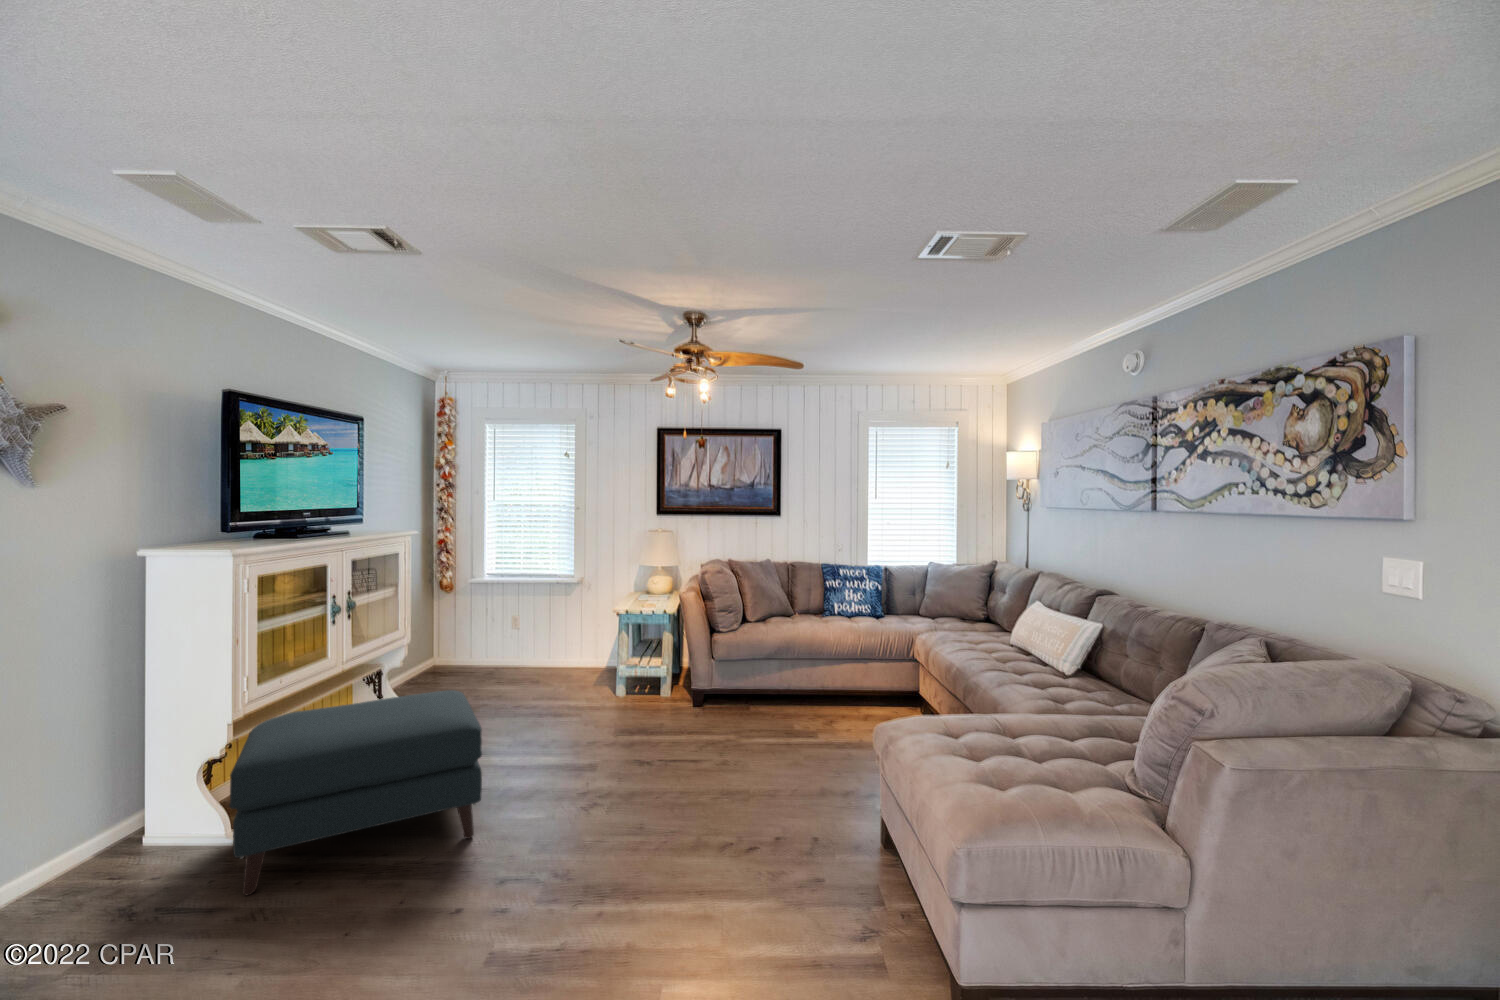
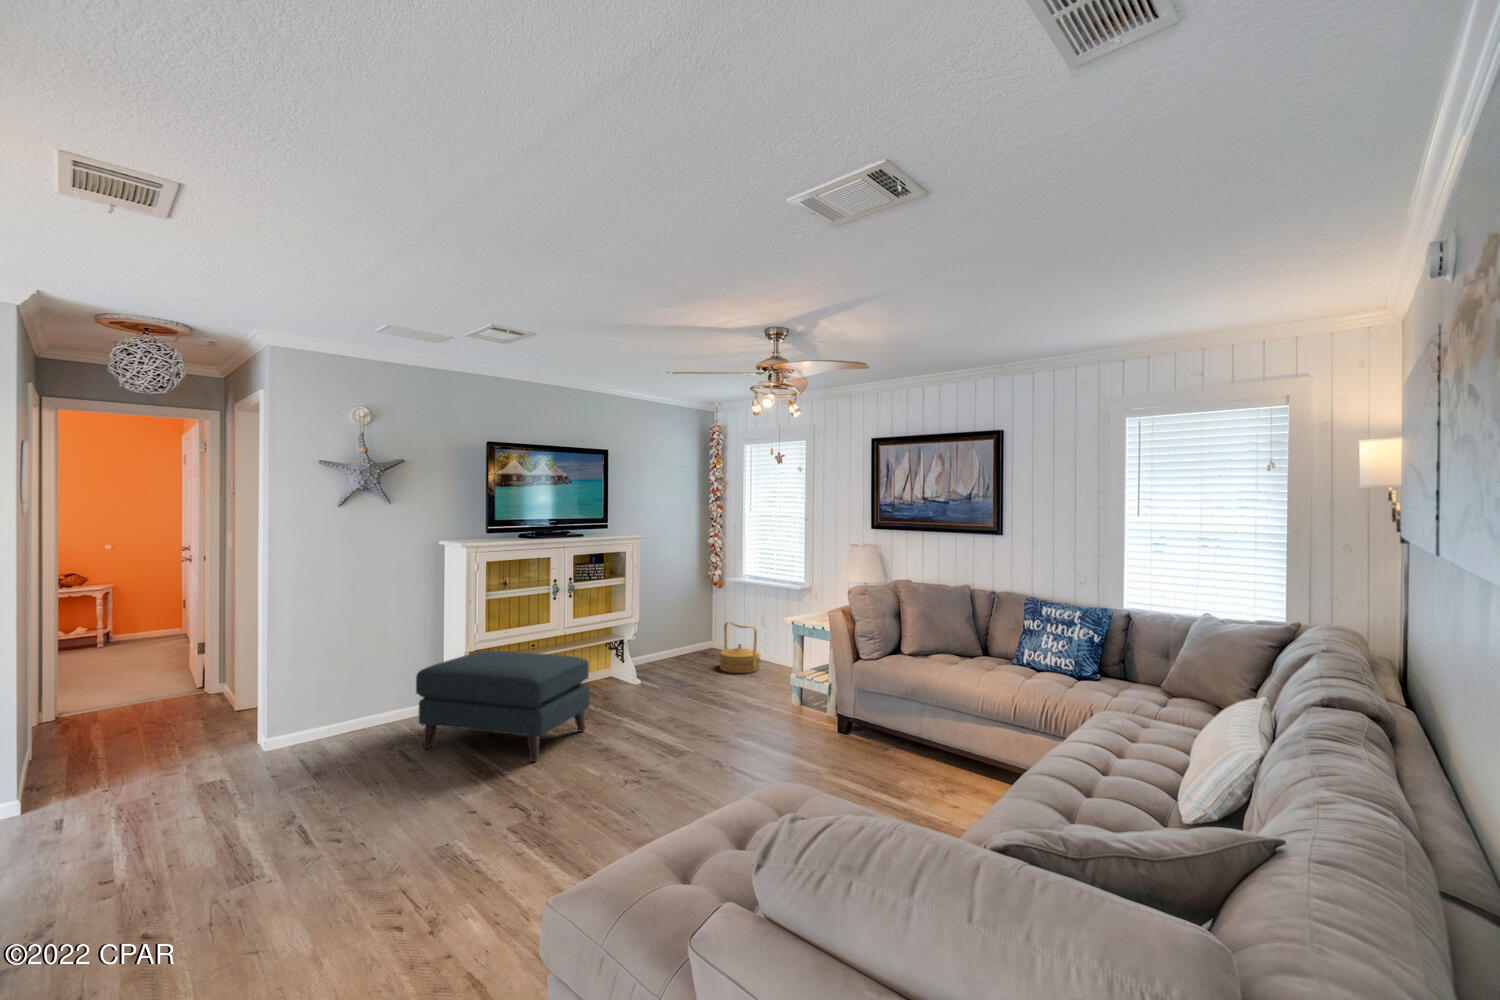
woven basket: none [467,626,519,682] -> present [719,622,760,673]

